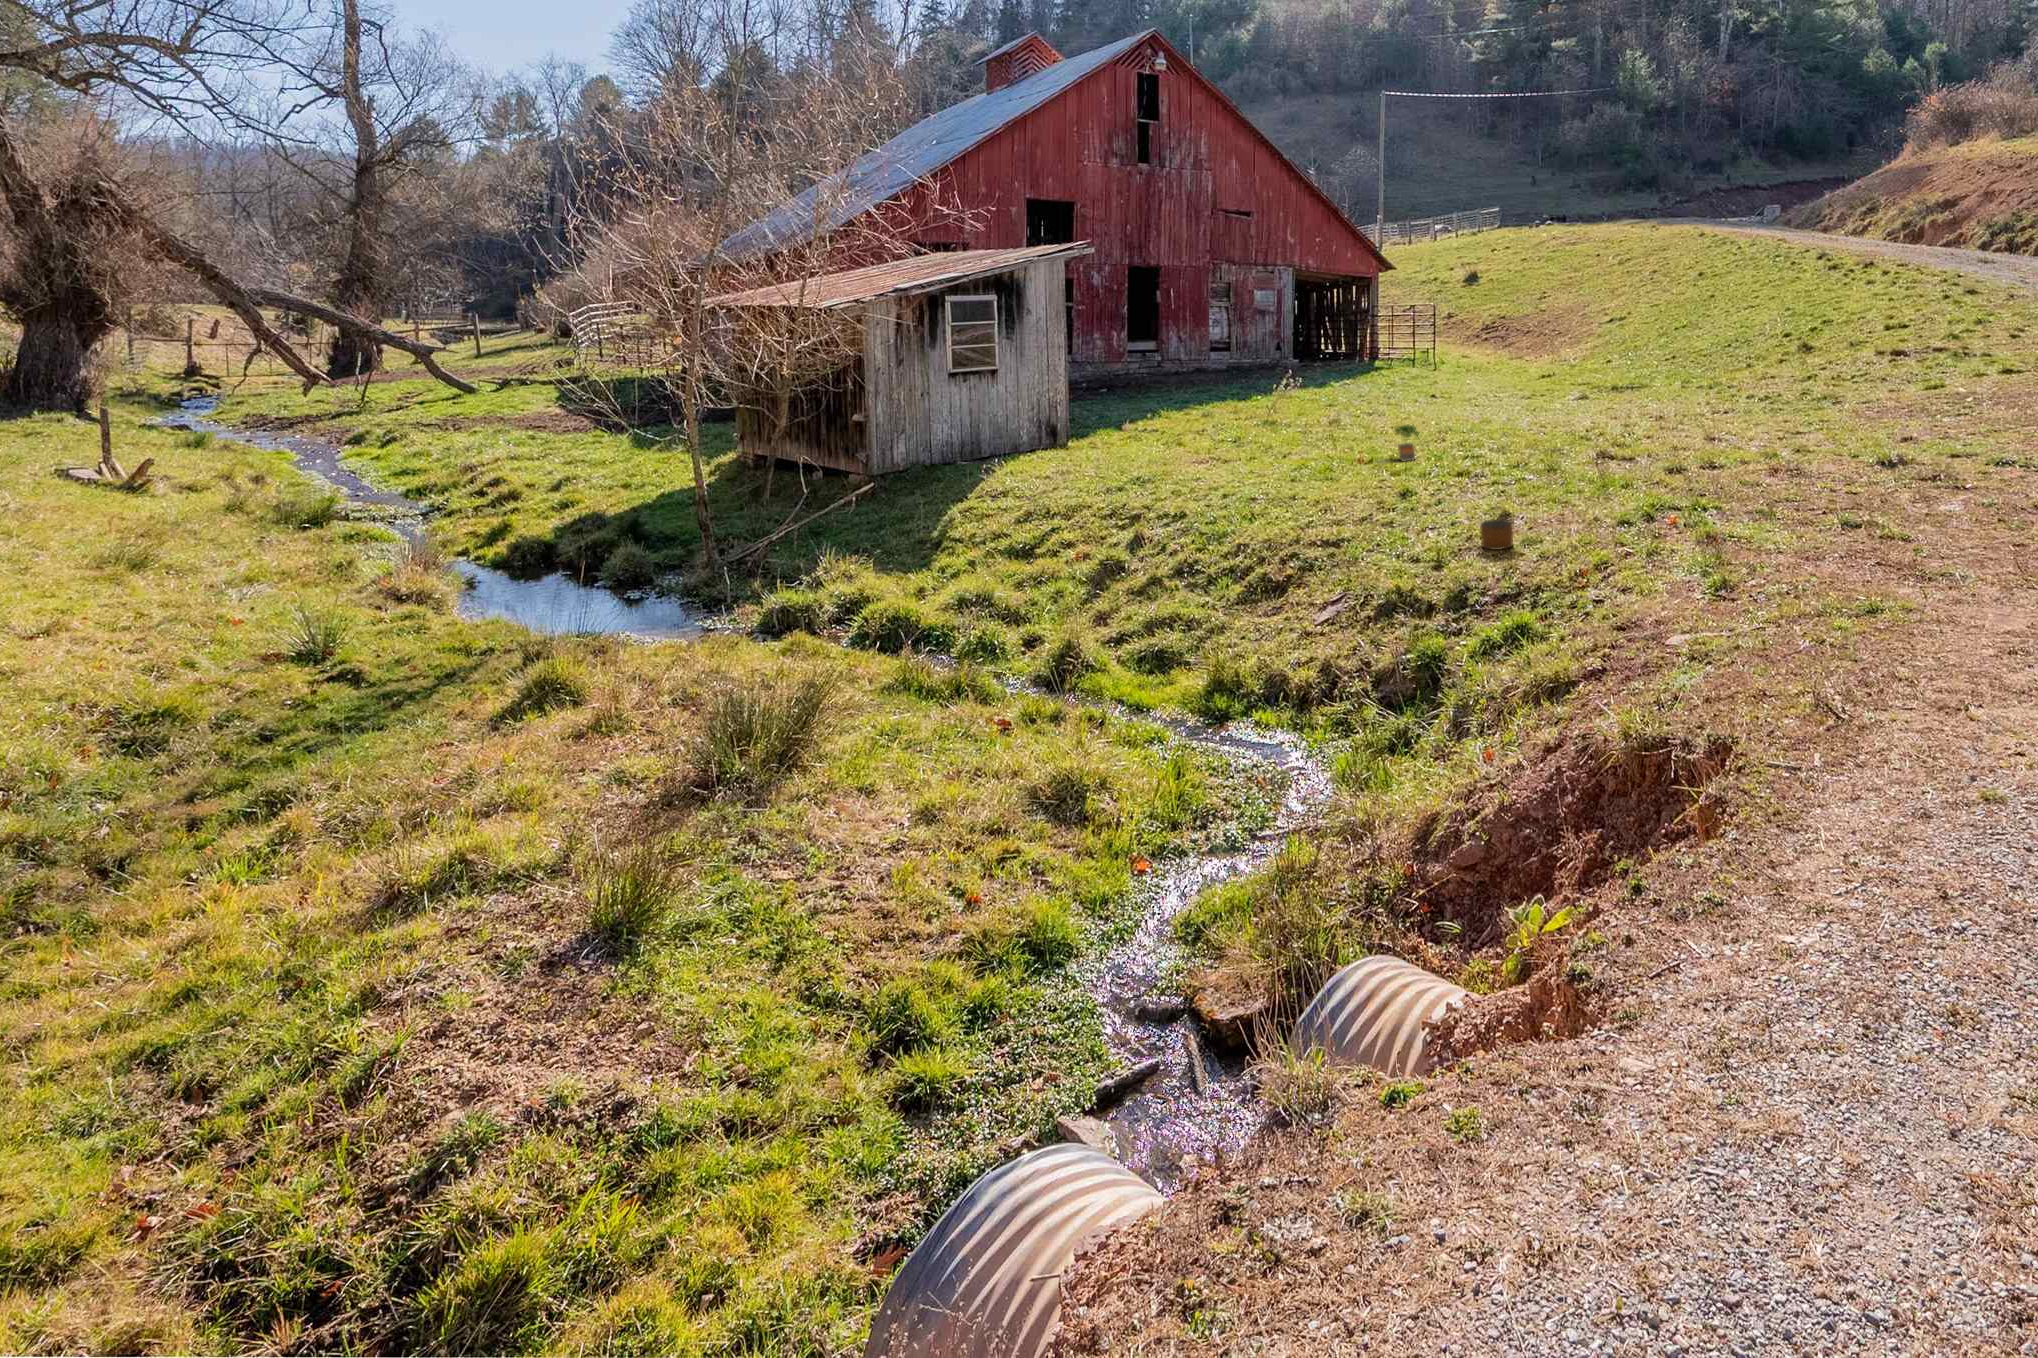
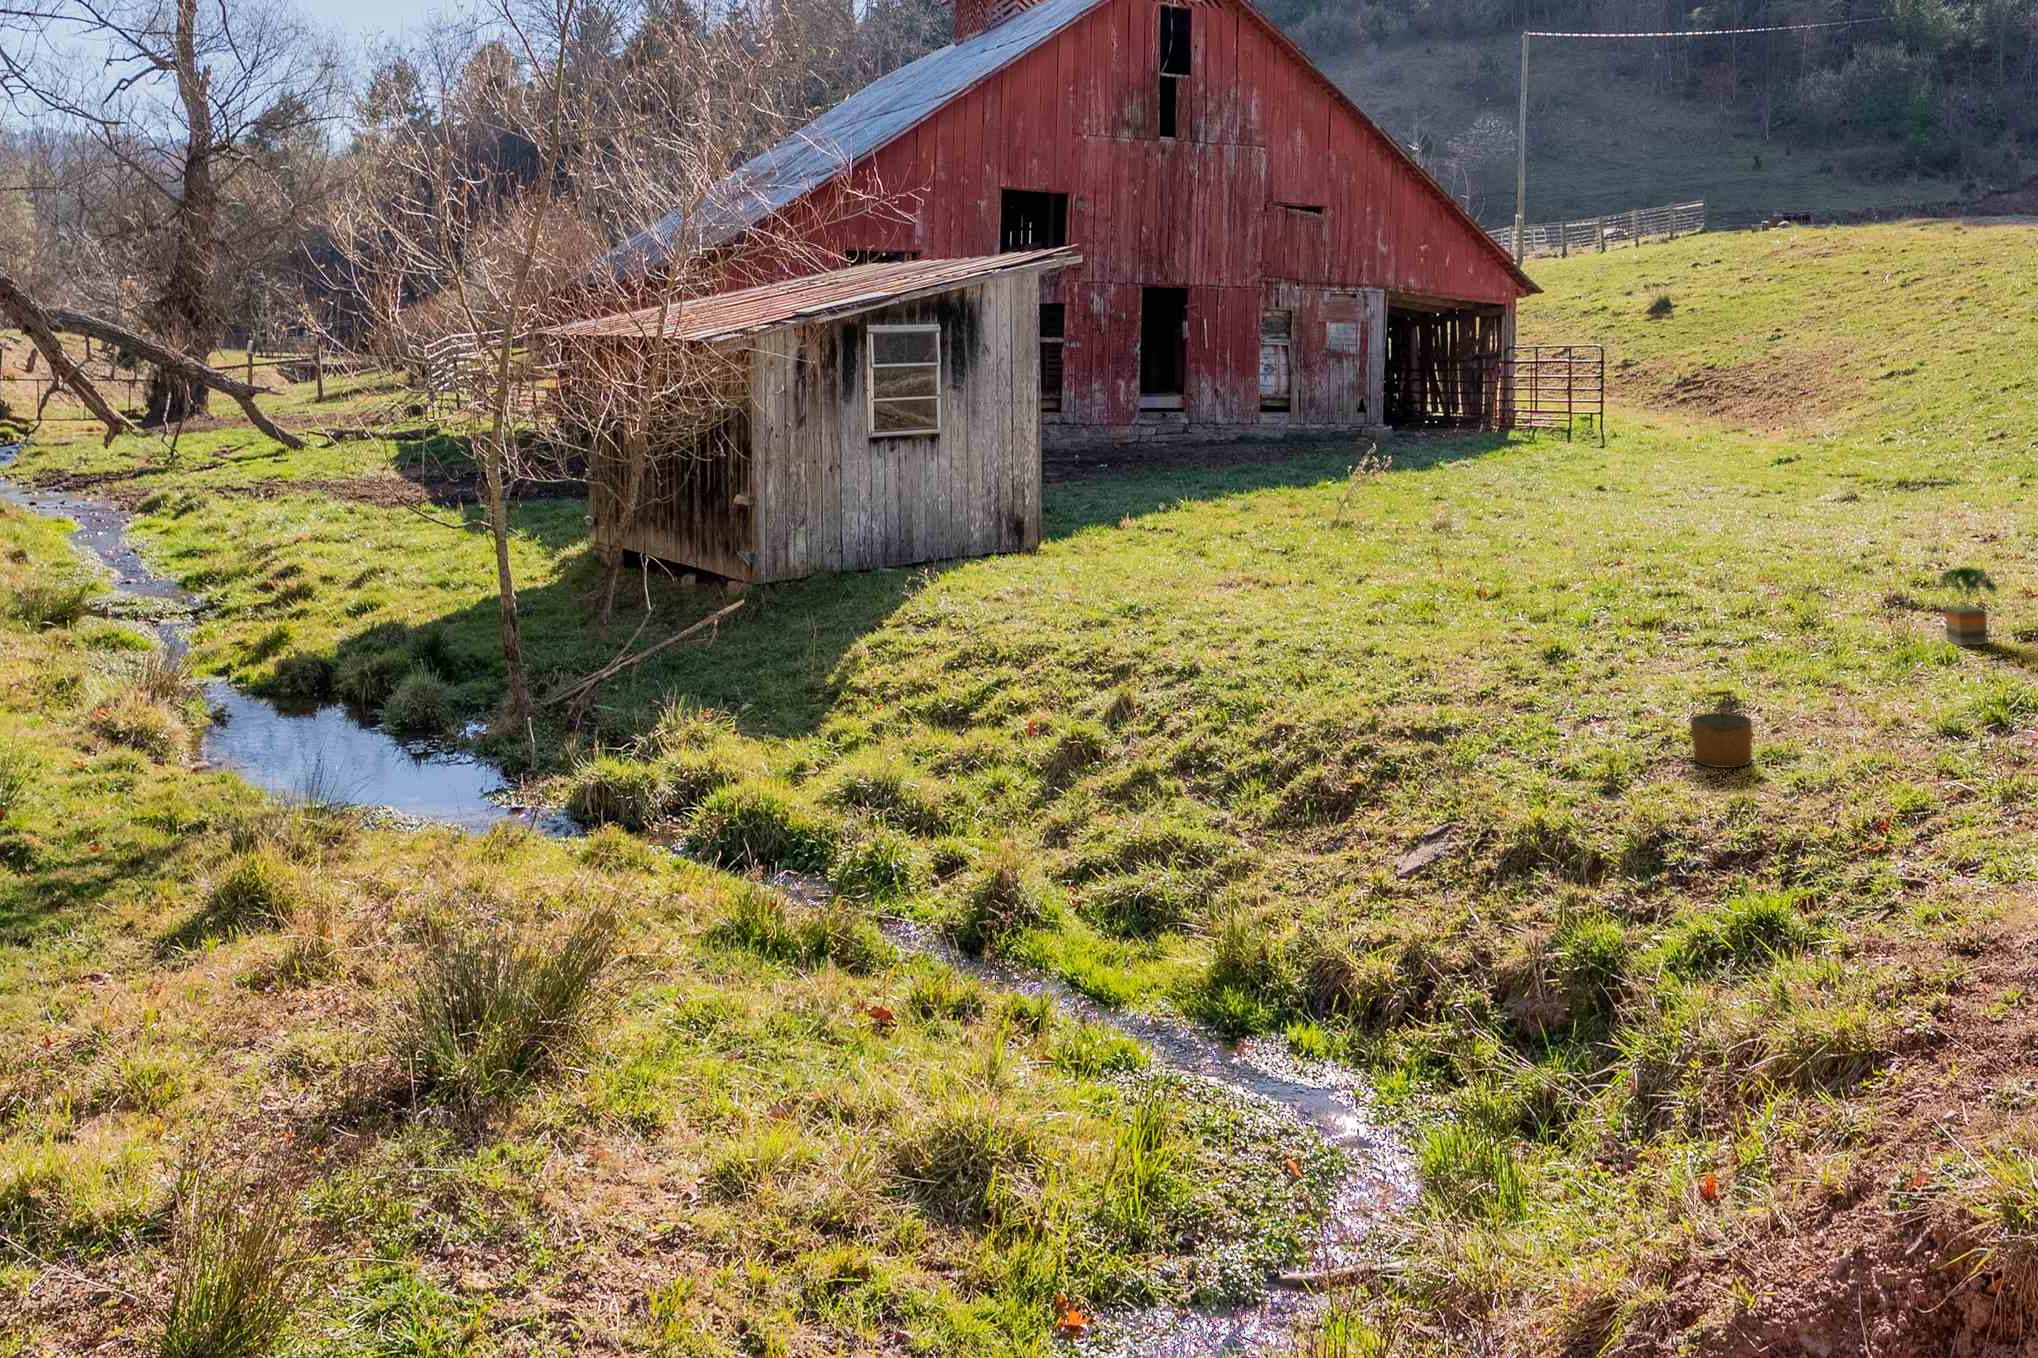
potted tree: present [1395,425,1419,461] -> present [1938,567,1997,646]

